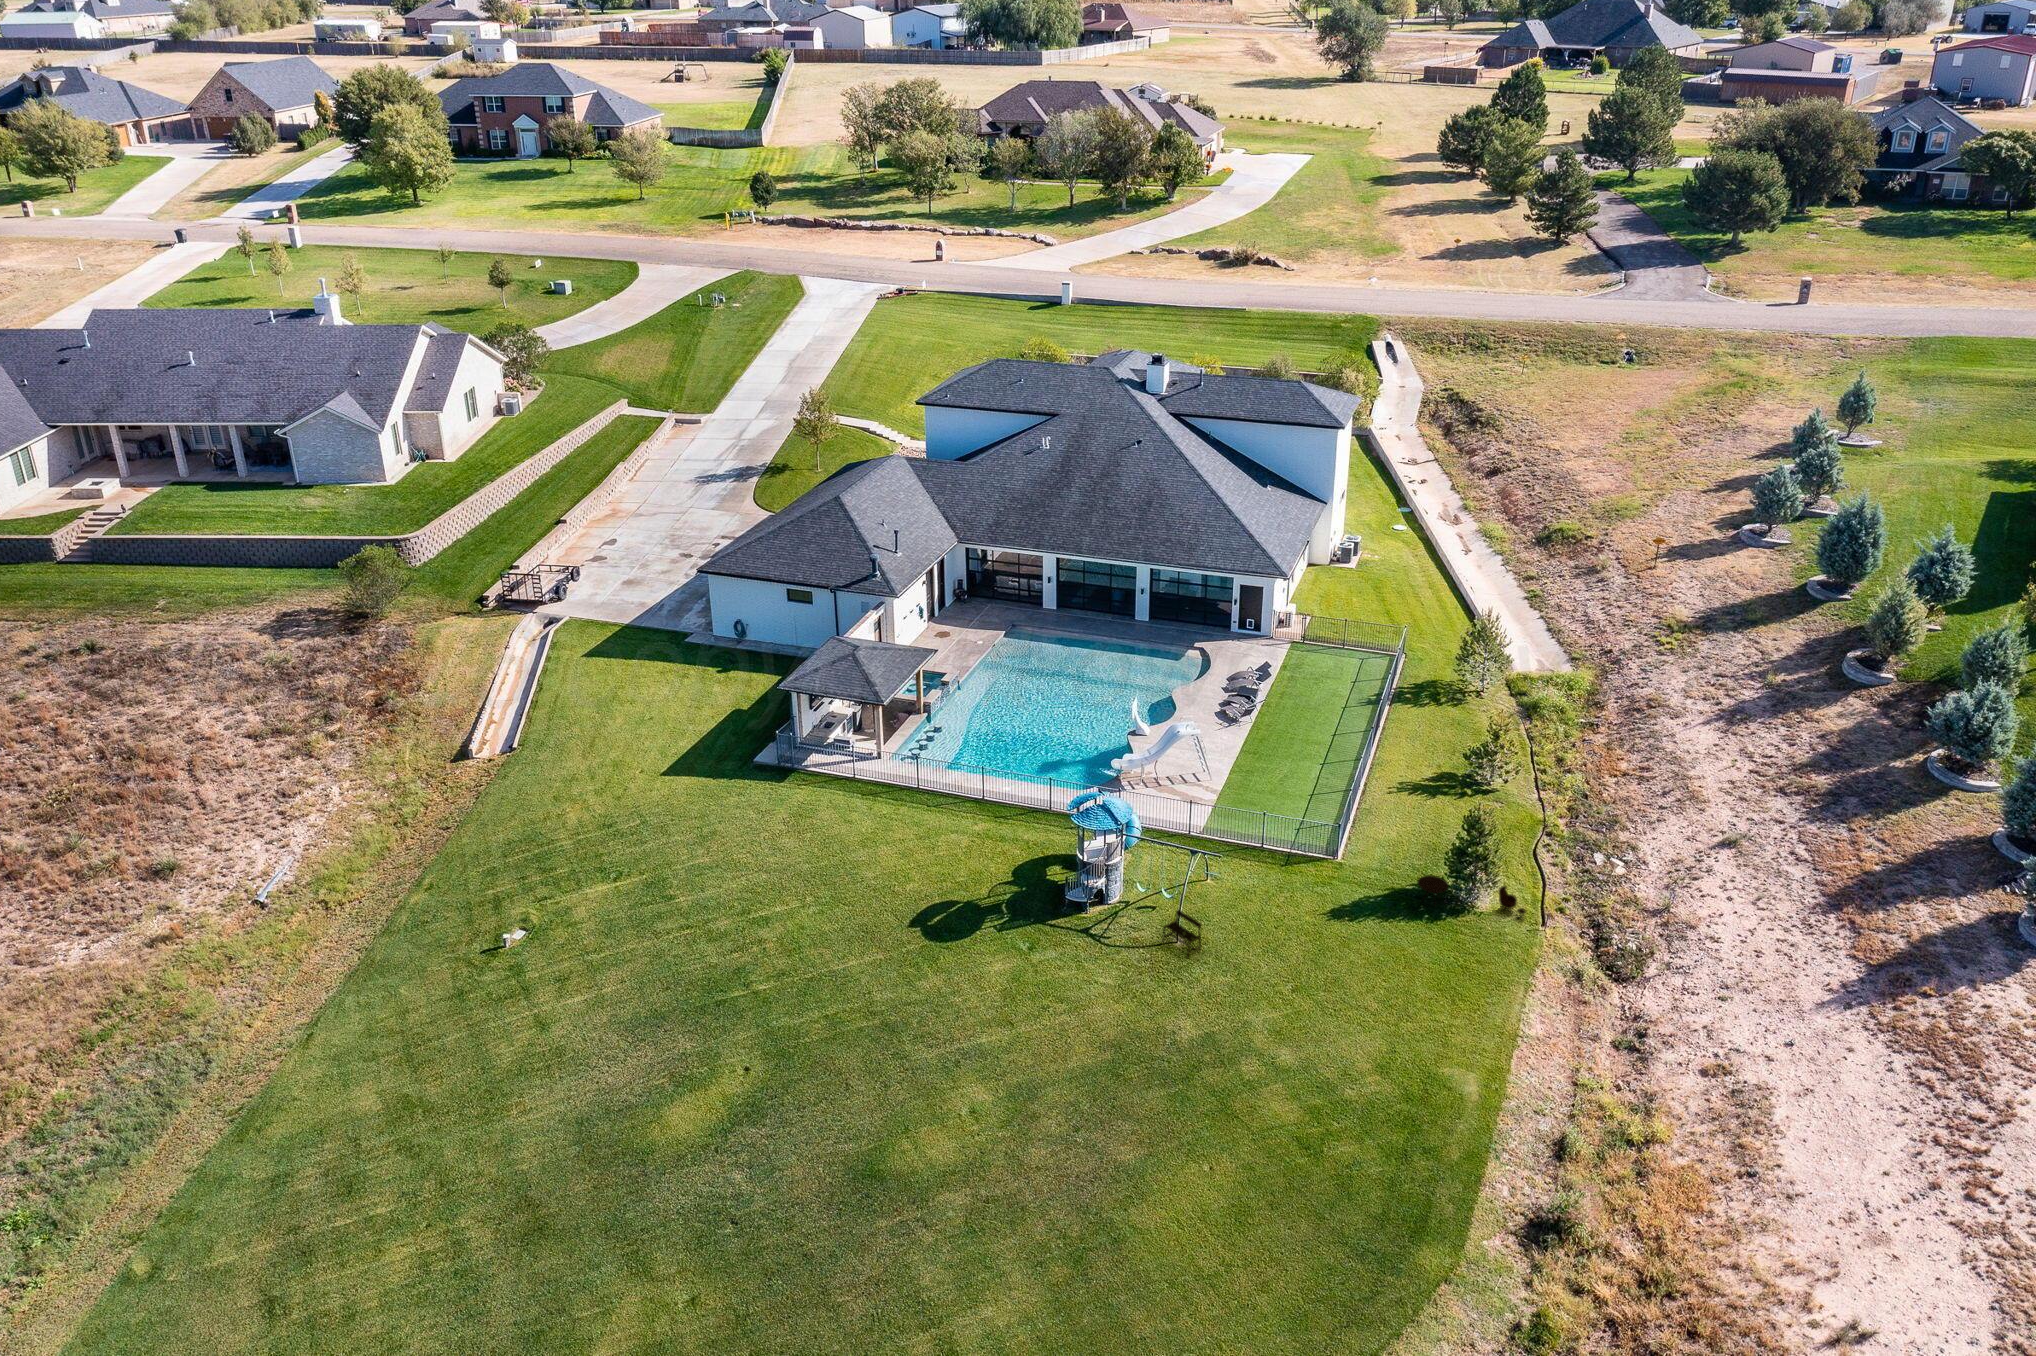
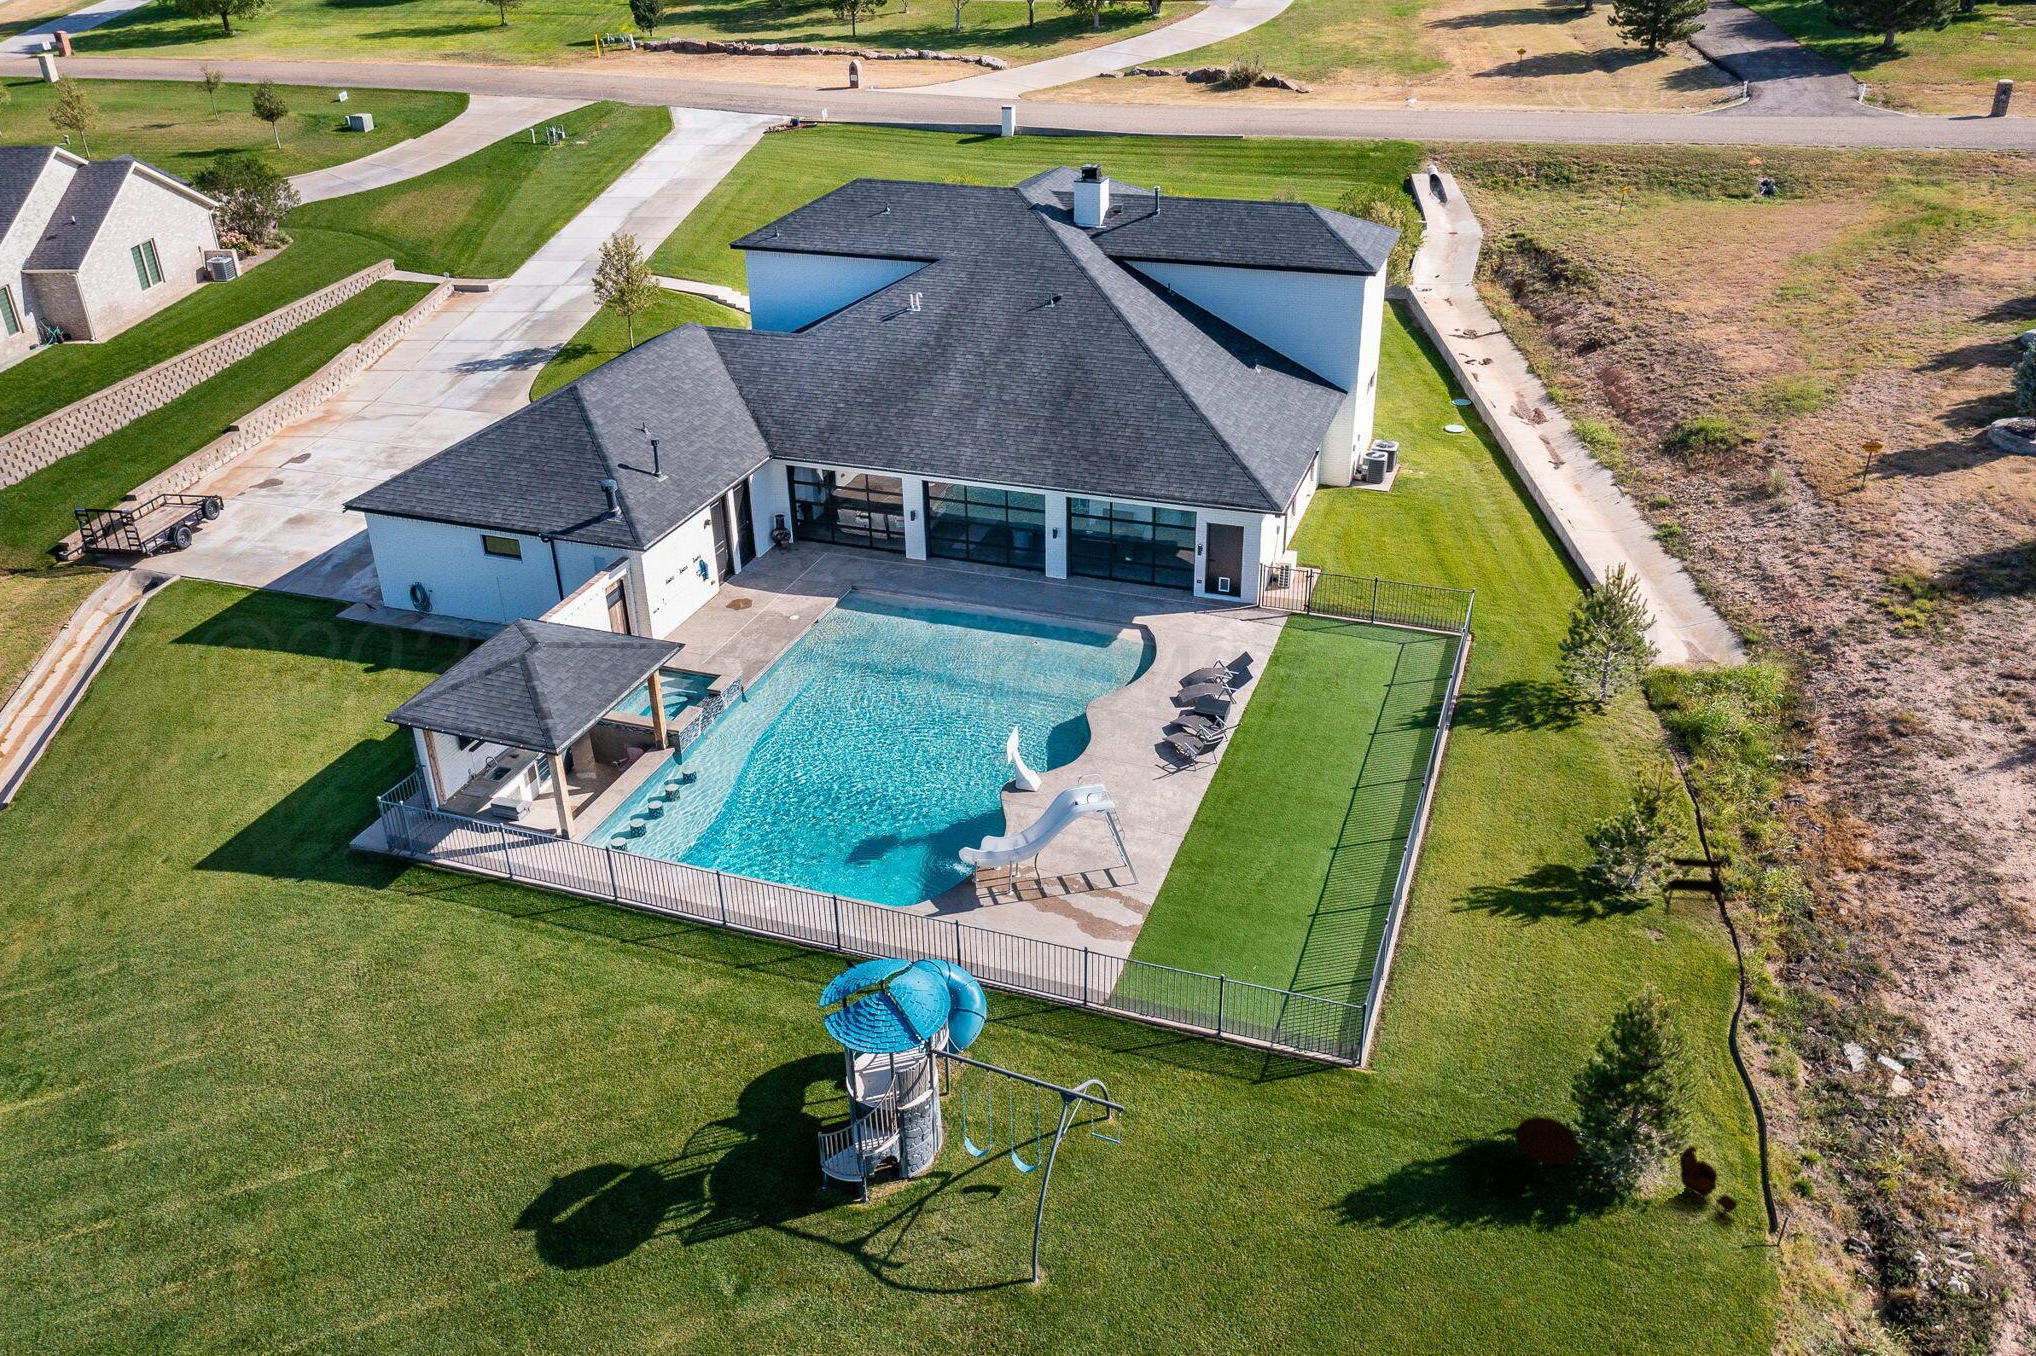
bench: present [1162,910,1201,957] -> present [1662,857,1727,917]

